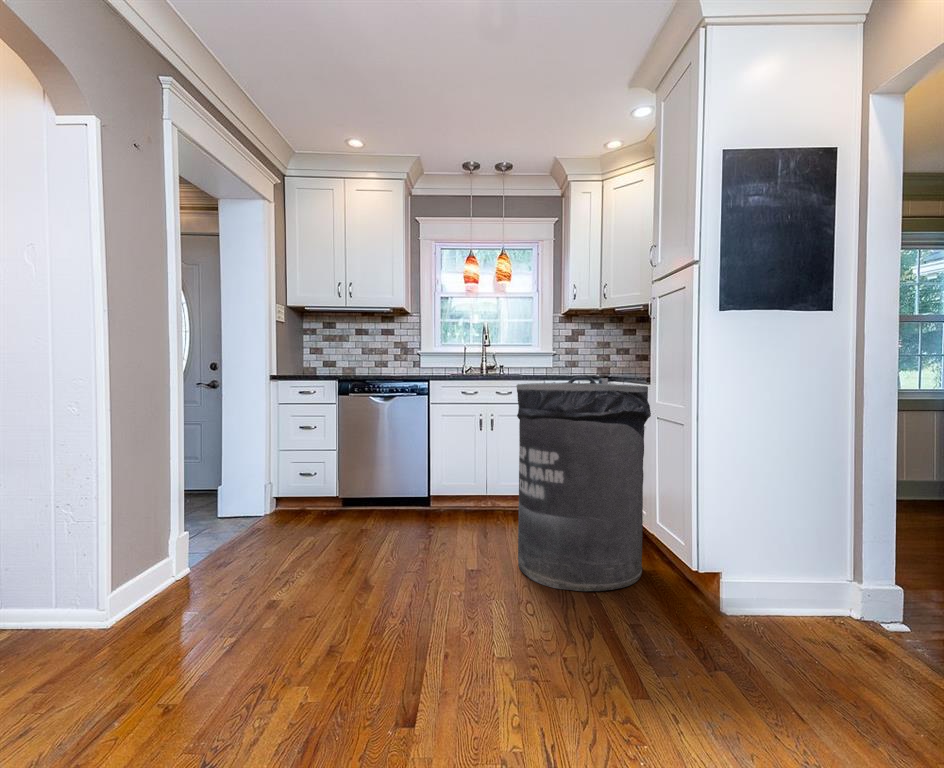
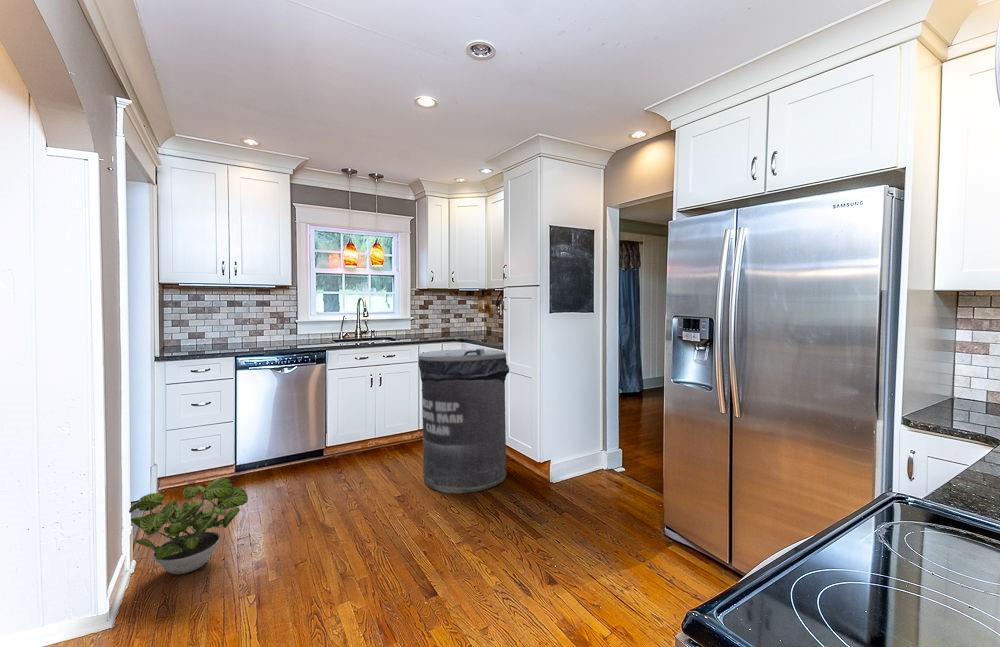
potted plant: none [155,502,270,604] -> present [129,477,248,574]

